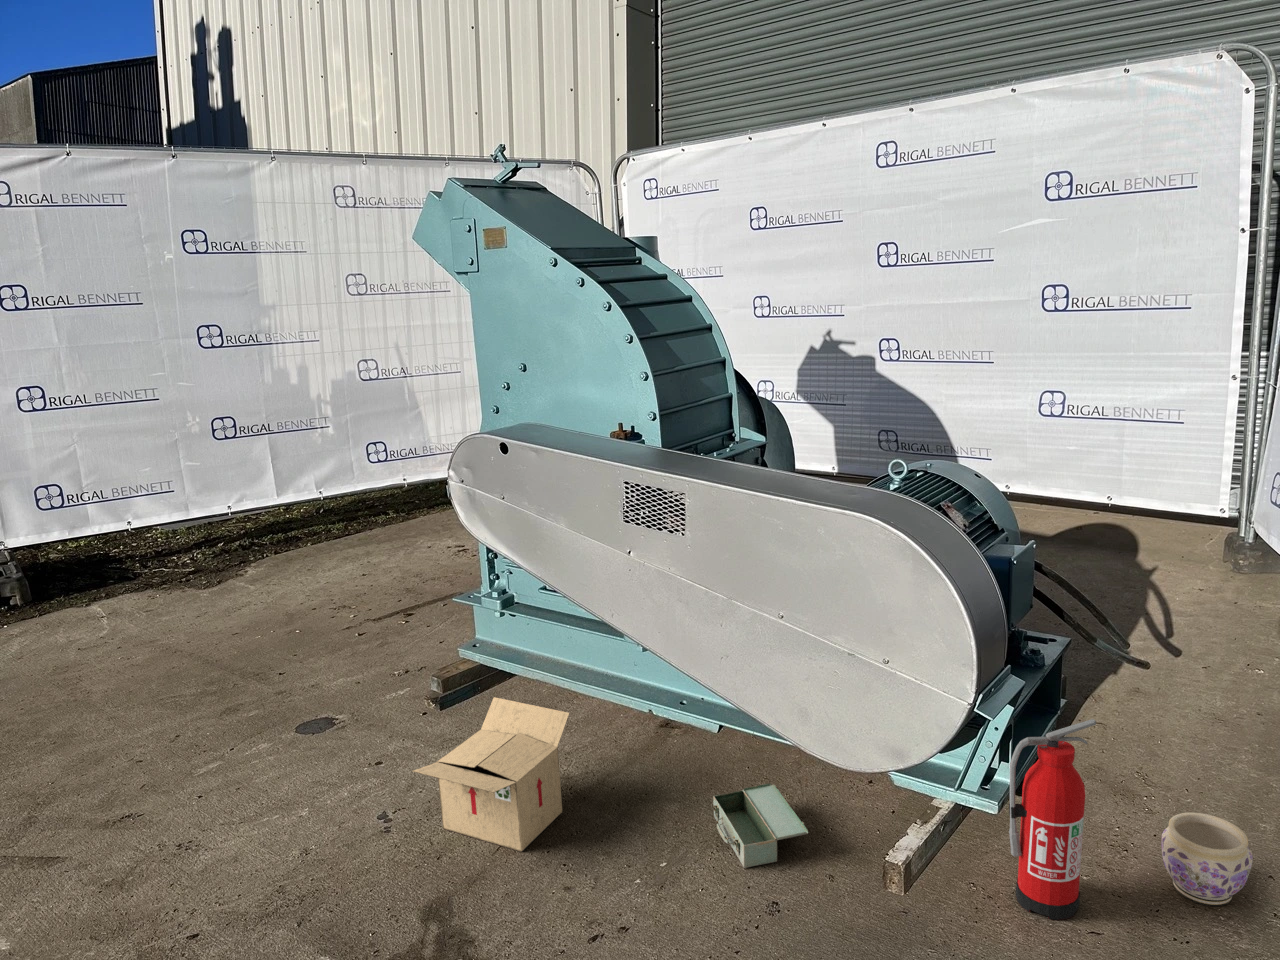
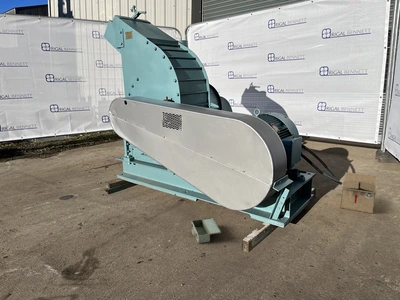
cardboard box: present [413,697,569,852] -> present [341,172,376,213]
fire extinguisher: present [1009,719,1096,920] -> none [286,194,316,262]
planter: present [1161,812,1253,906] -> none [338,229,368,260]

